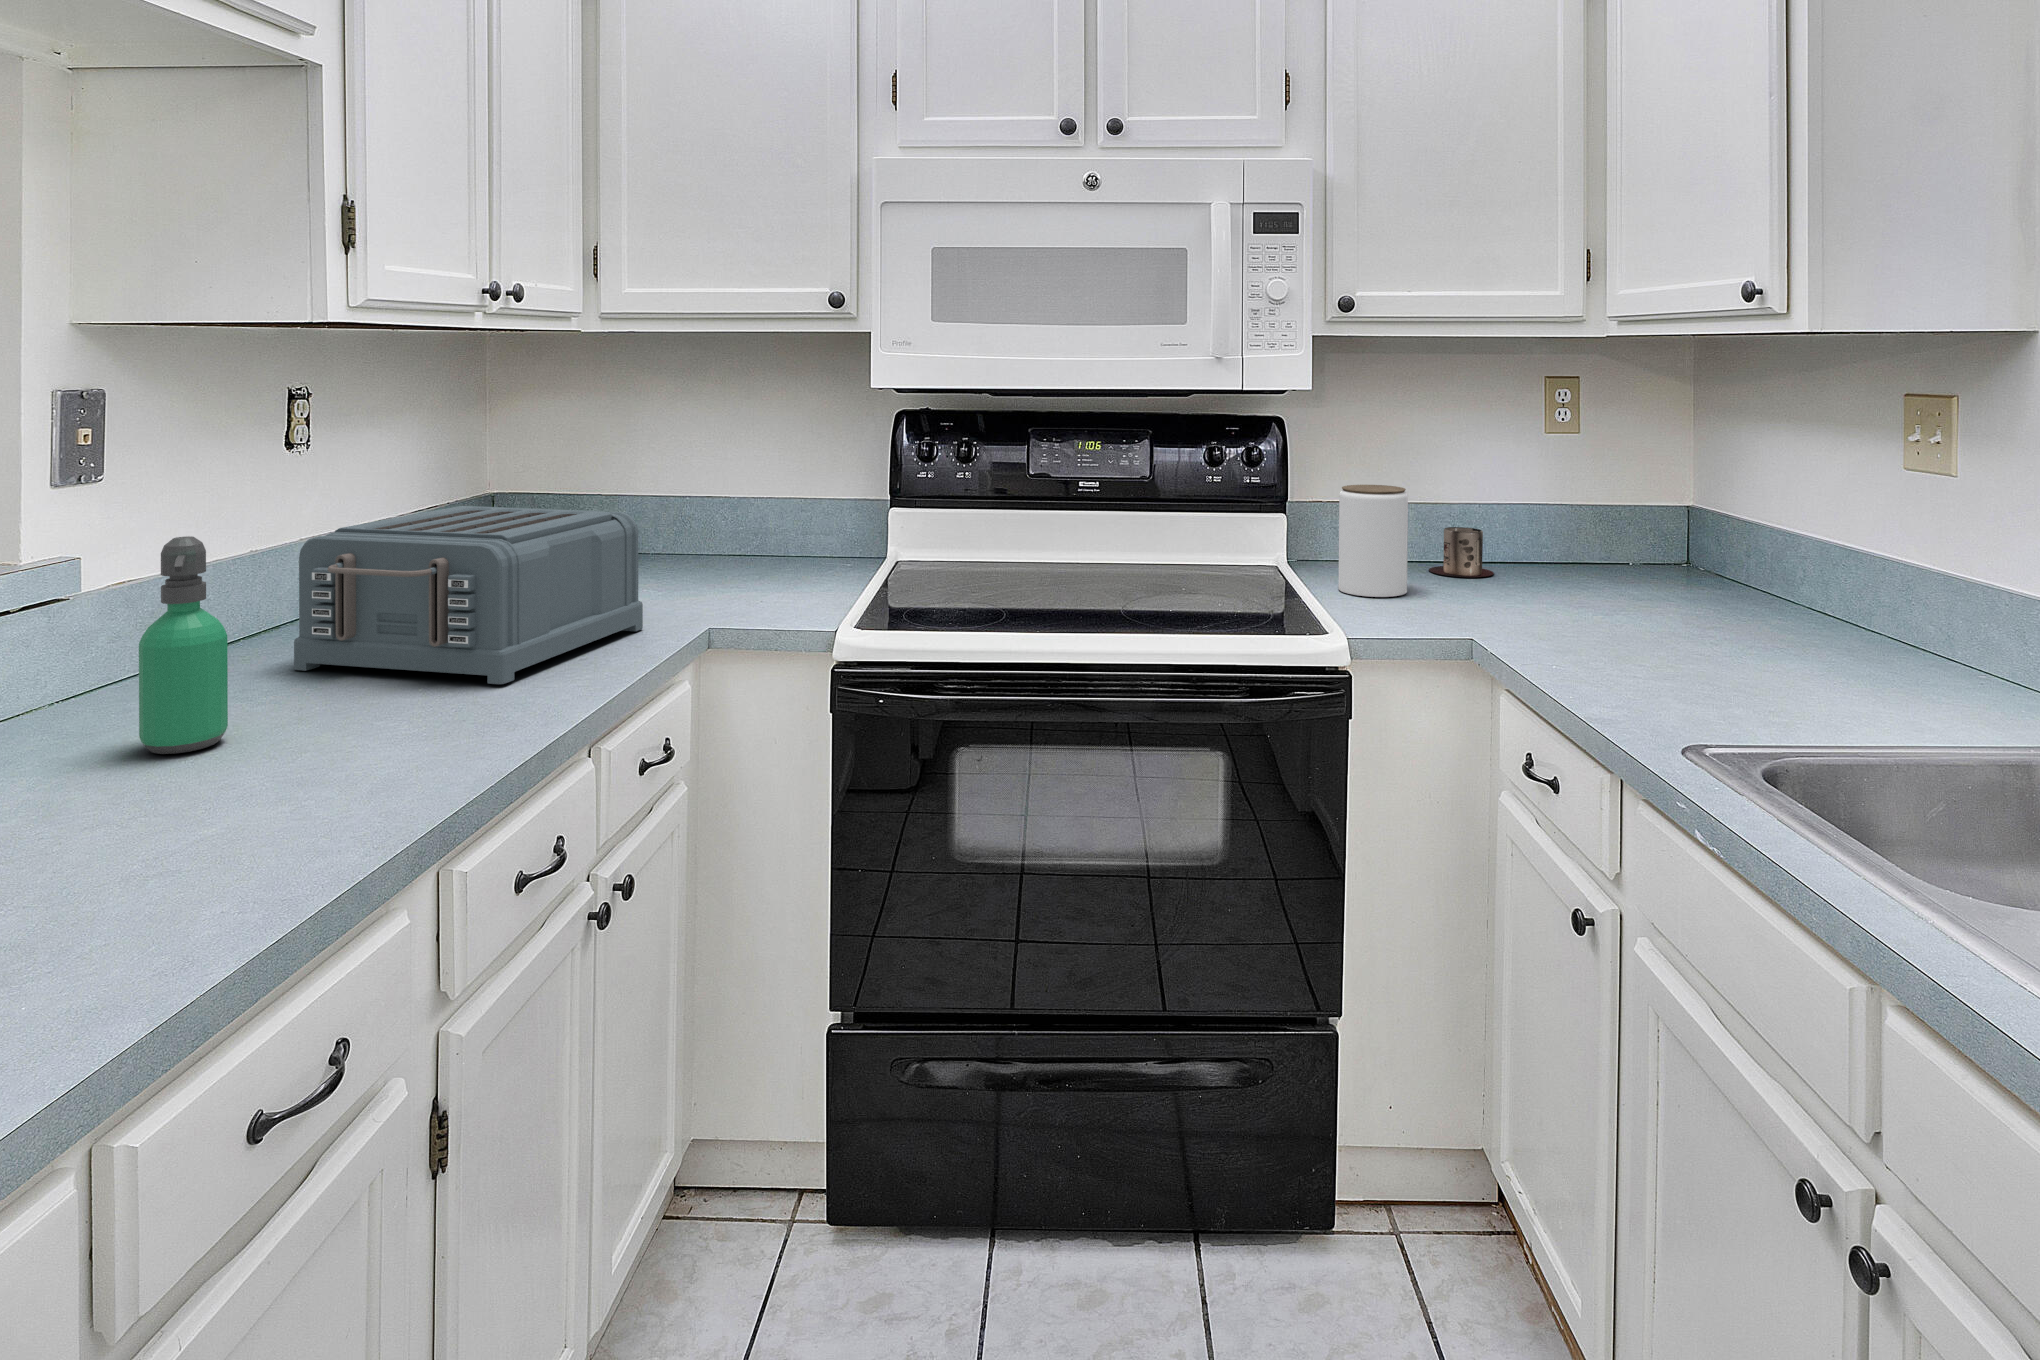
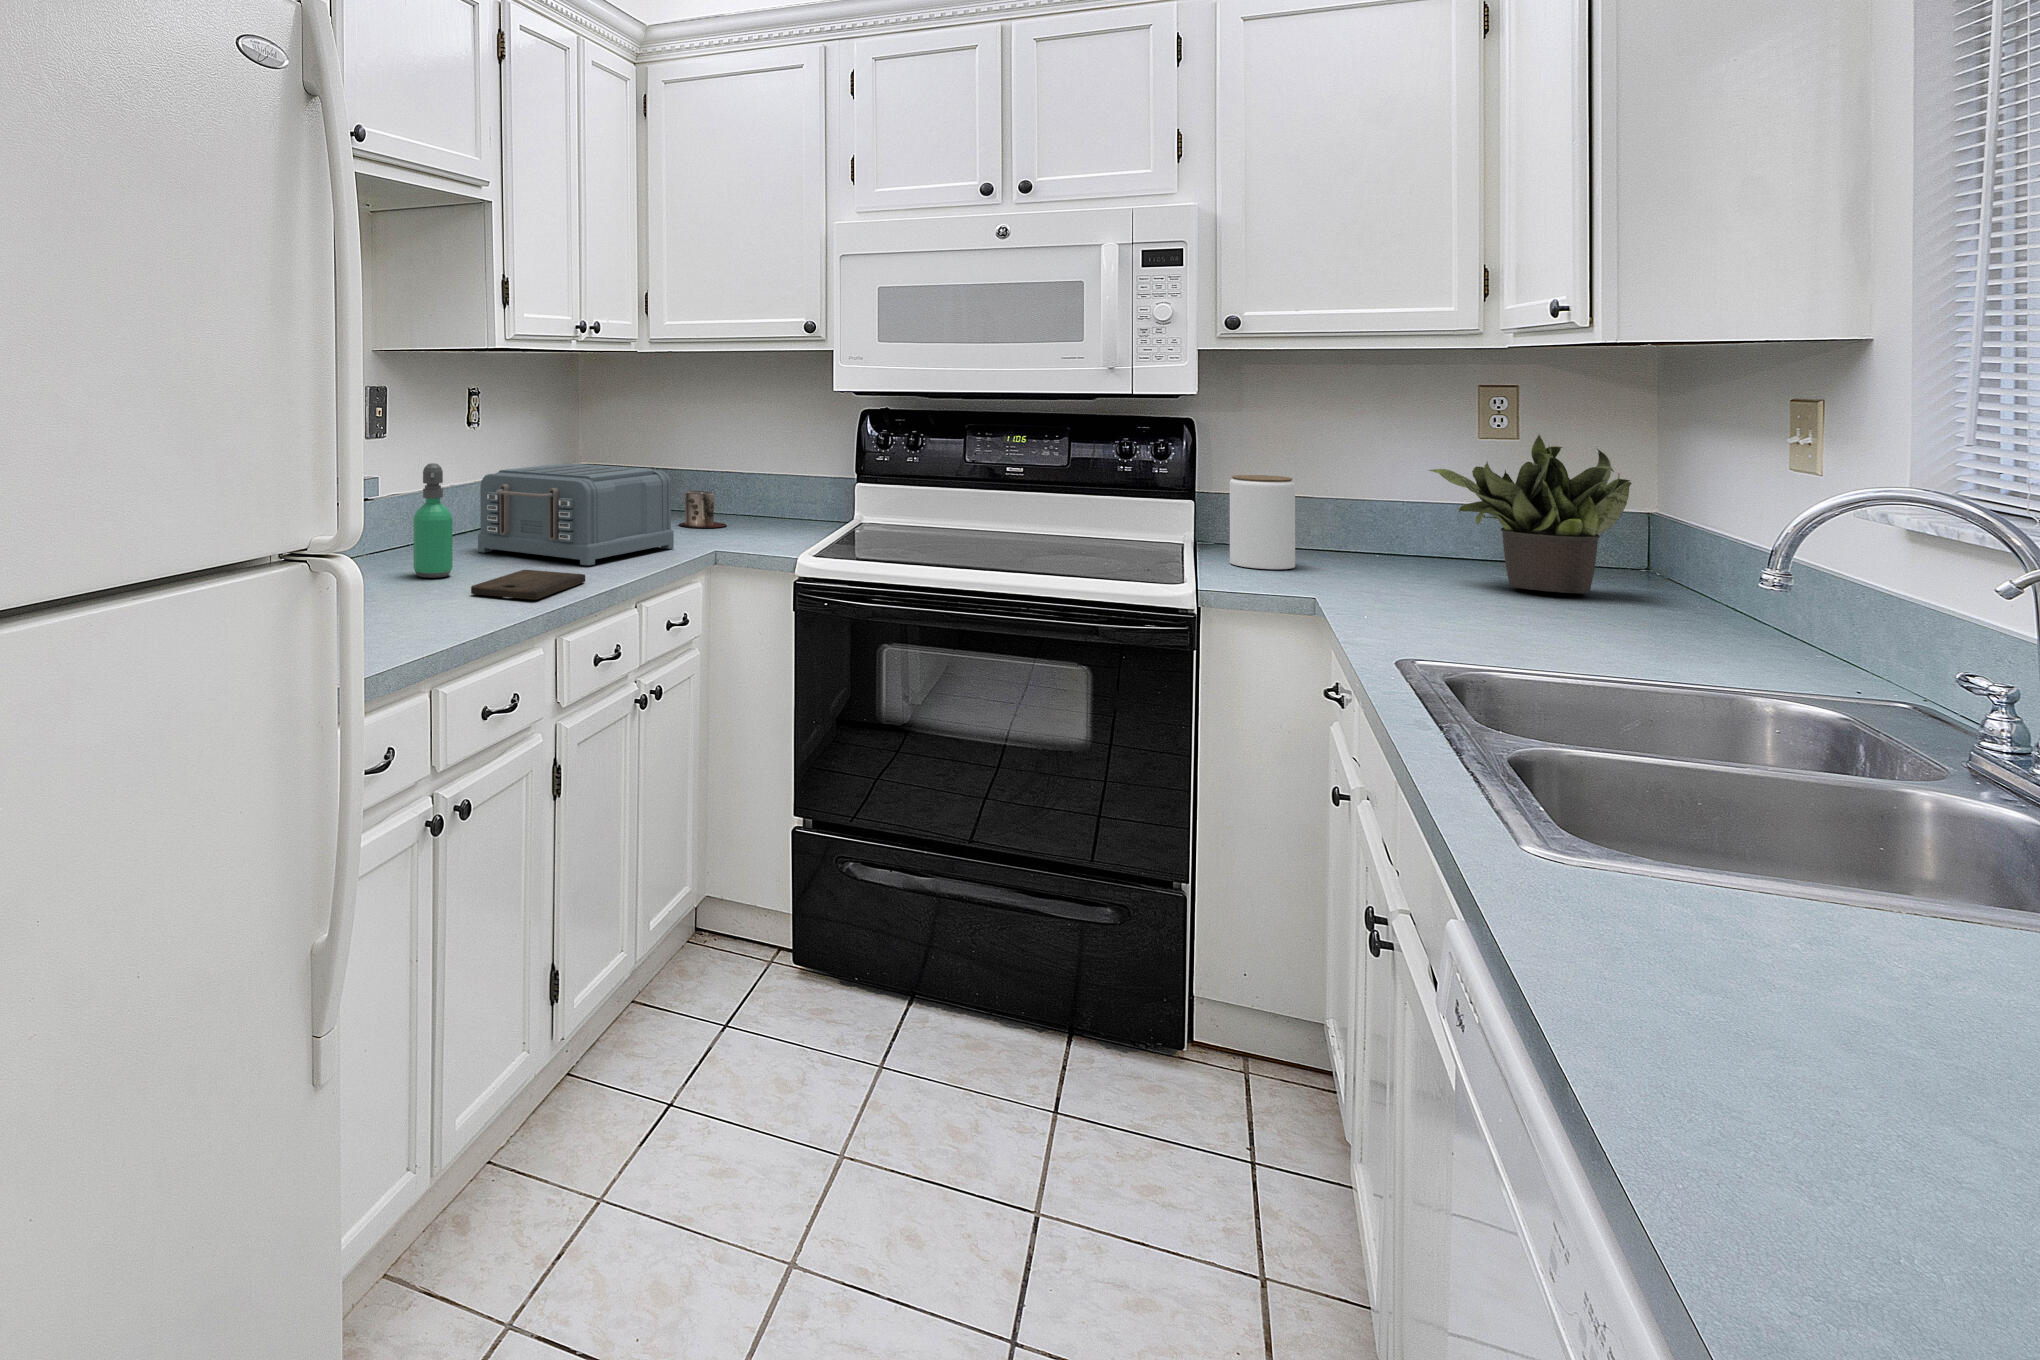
potted plant: none [1541,433,1738,607] -> present [1429,435,1632,593]
mug: present [1429,527,1494,577] -> present [679,491,726,528]
cutting board: none [258,714,498,793] -> present [471,570,585,600]

